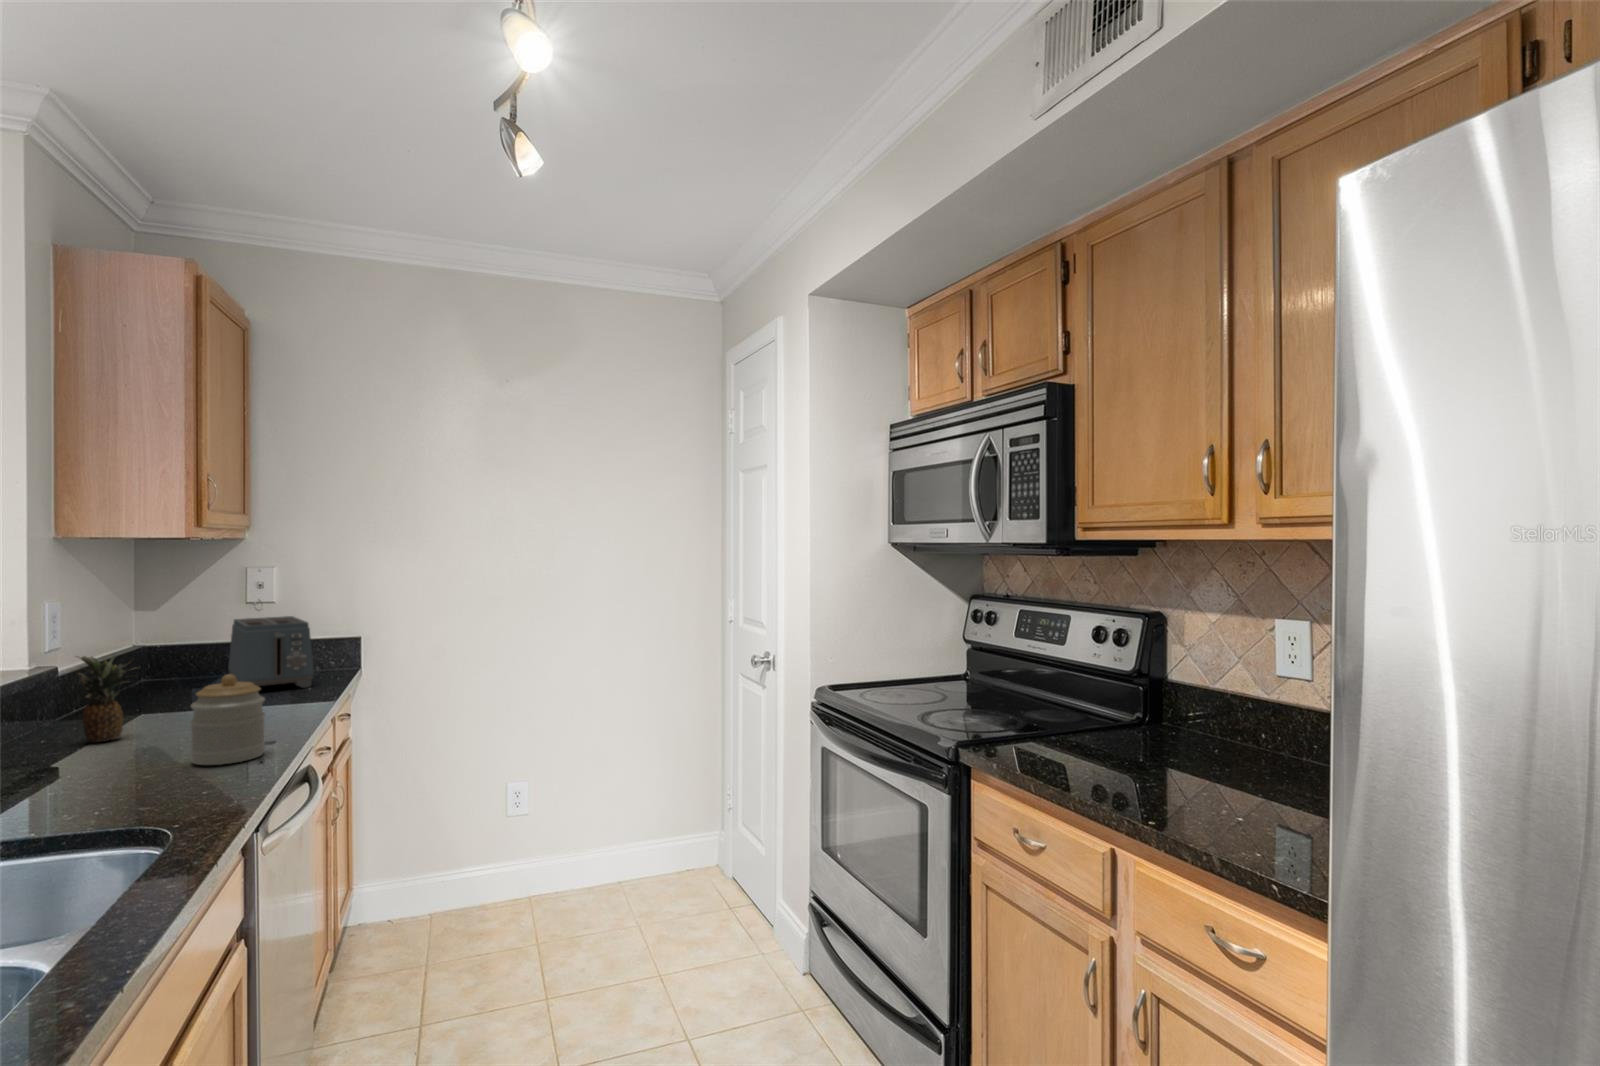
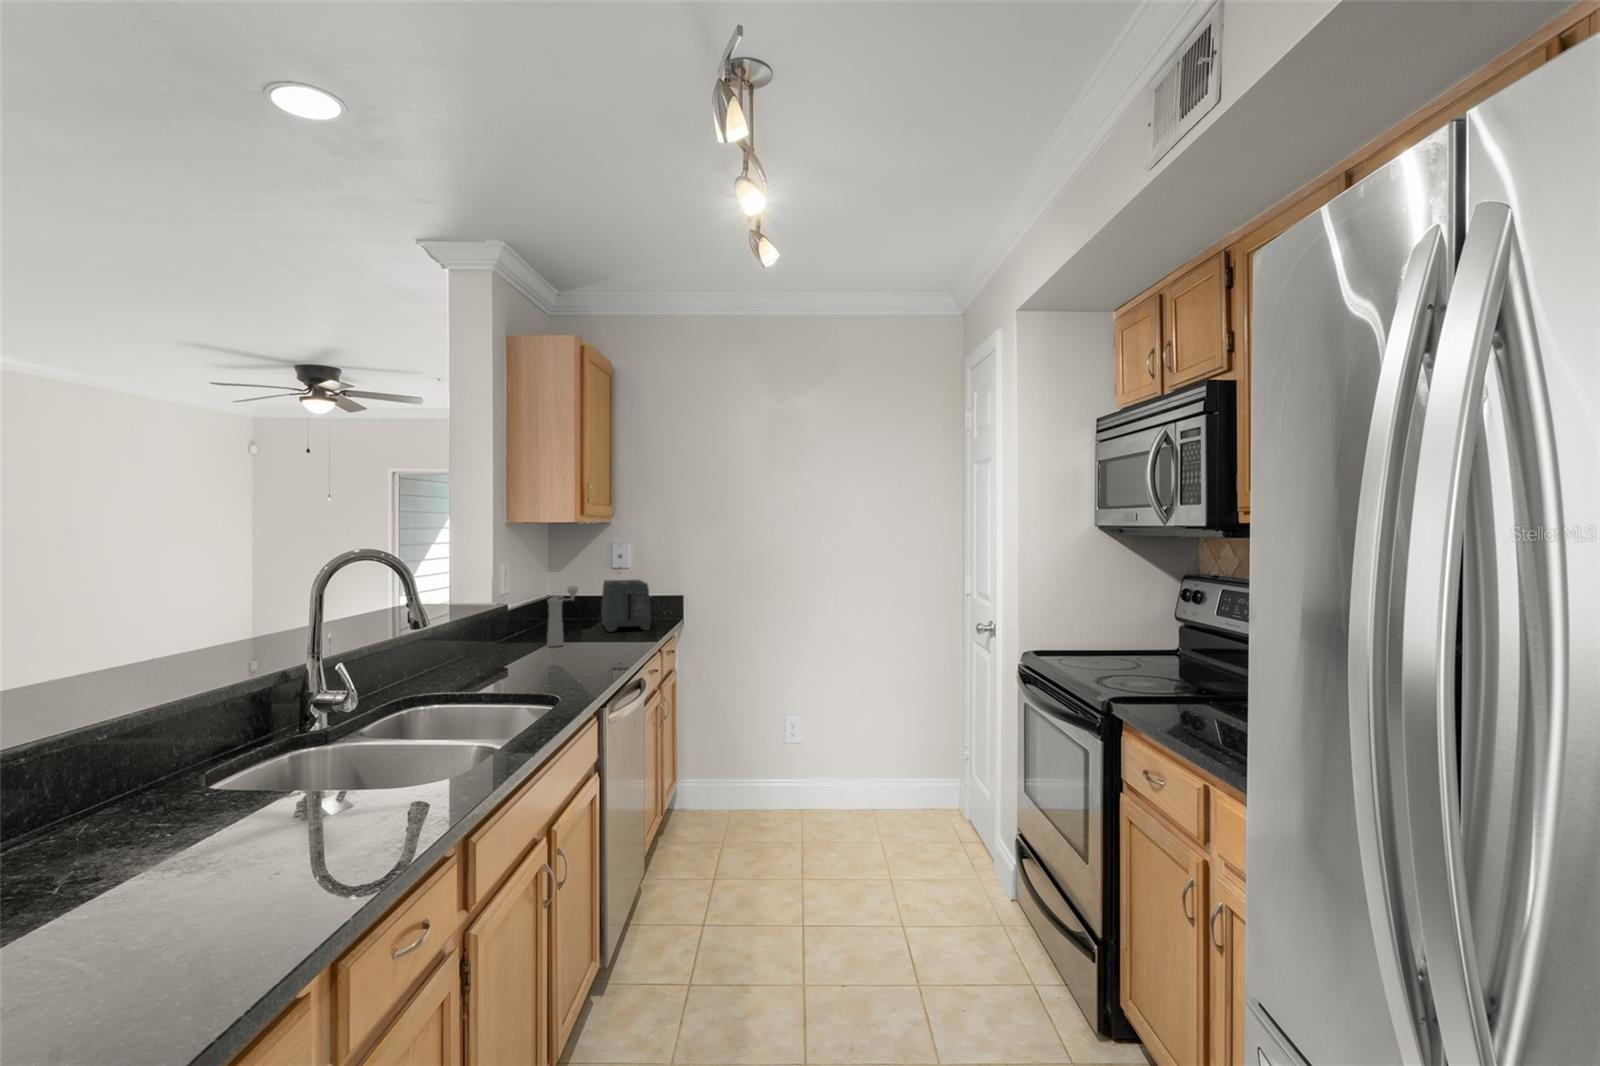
pepper mill: none [138,631,195,727] -> present [547,586,578,647]
fruit: present [79,655,138,743] -> none [514,597,547,653]
jar: present [190,674,265,765] -> none [572,611,613,669]

